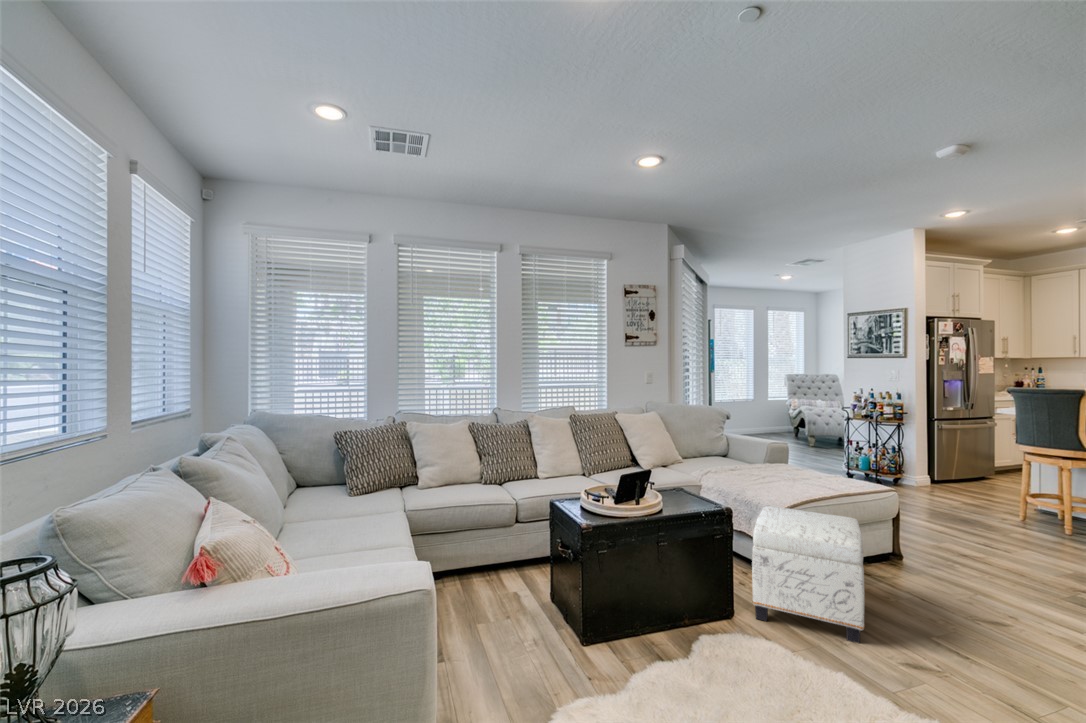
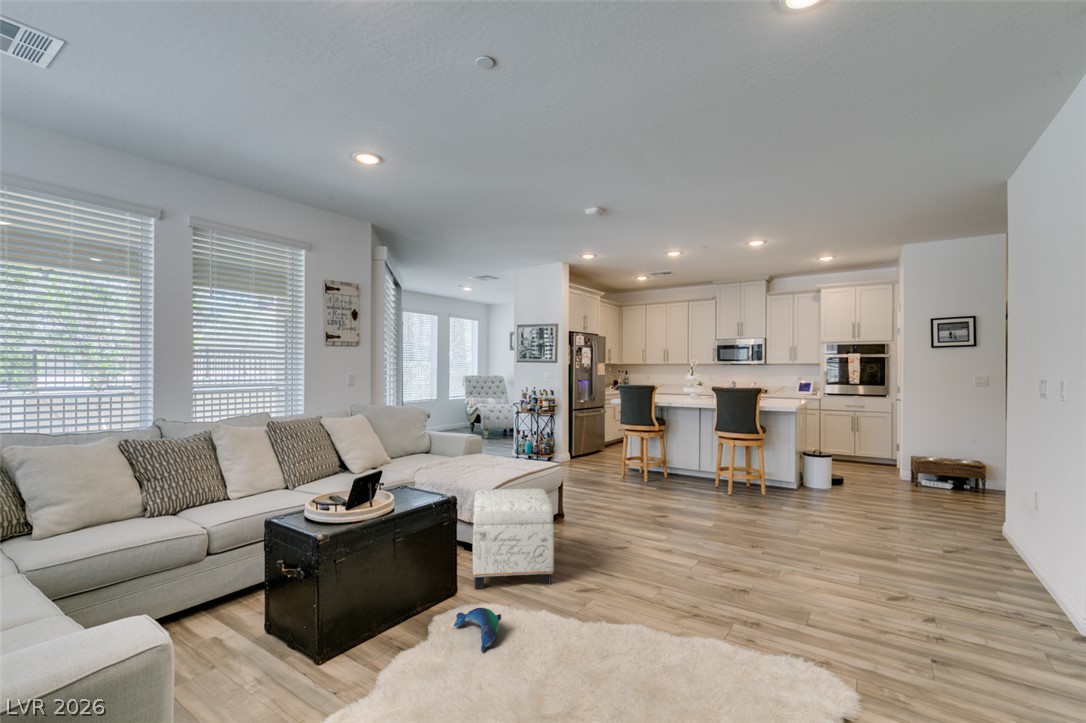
plush toy: none [718,641,774,696] -> present [454,608,501,652]

